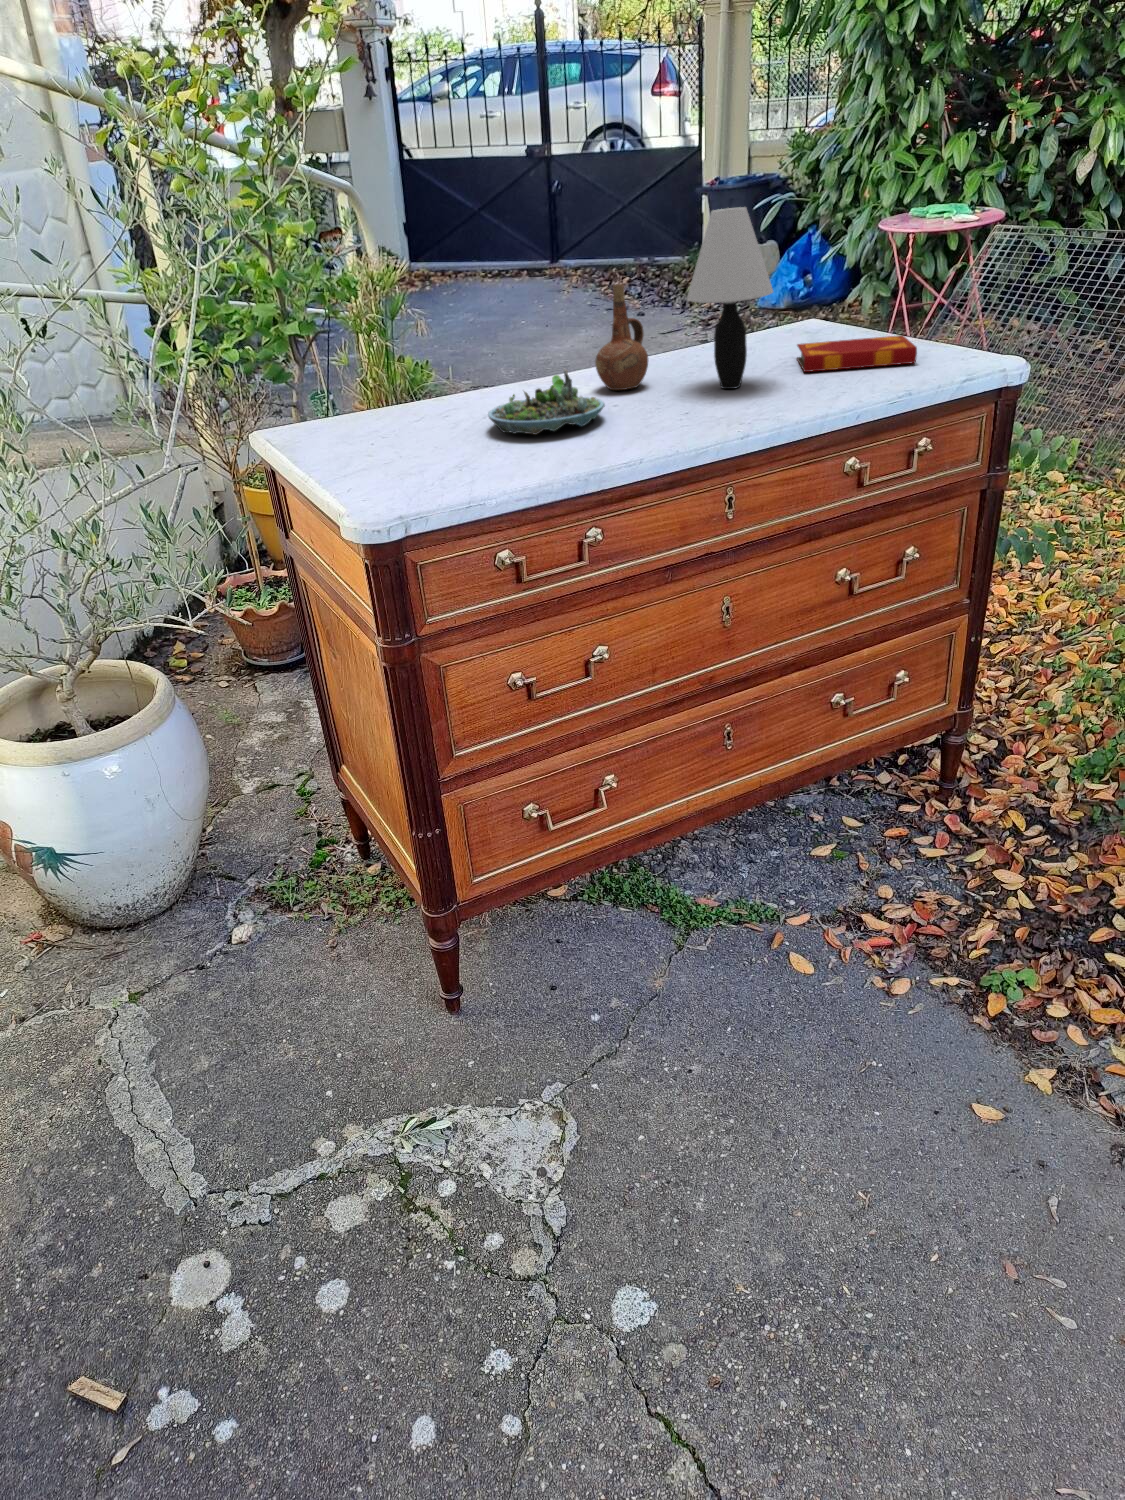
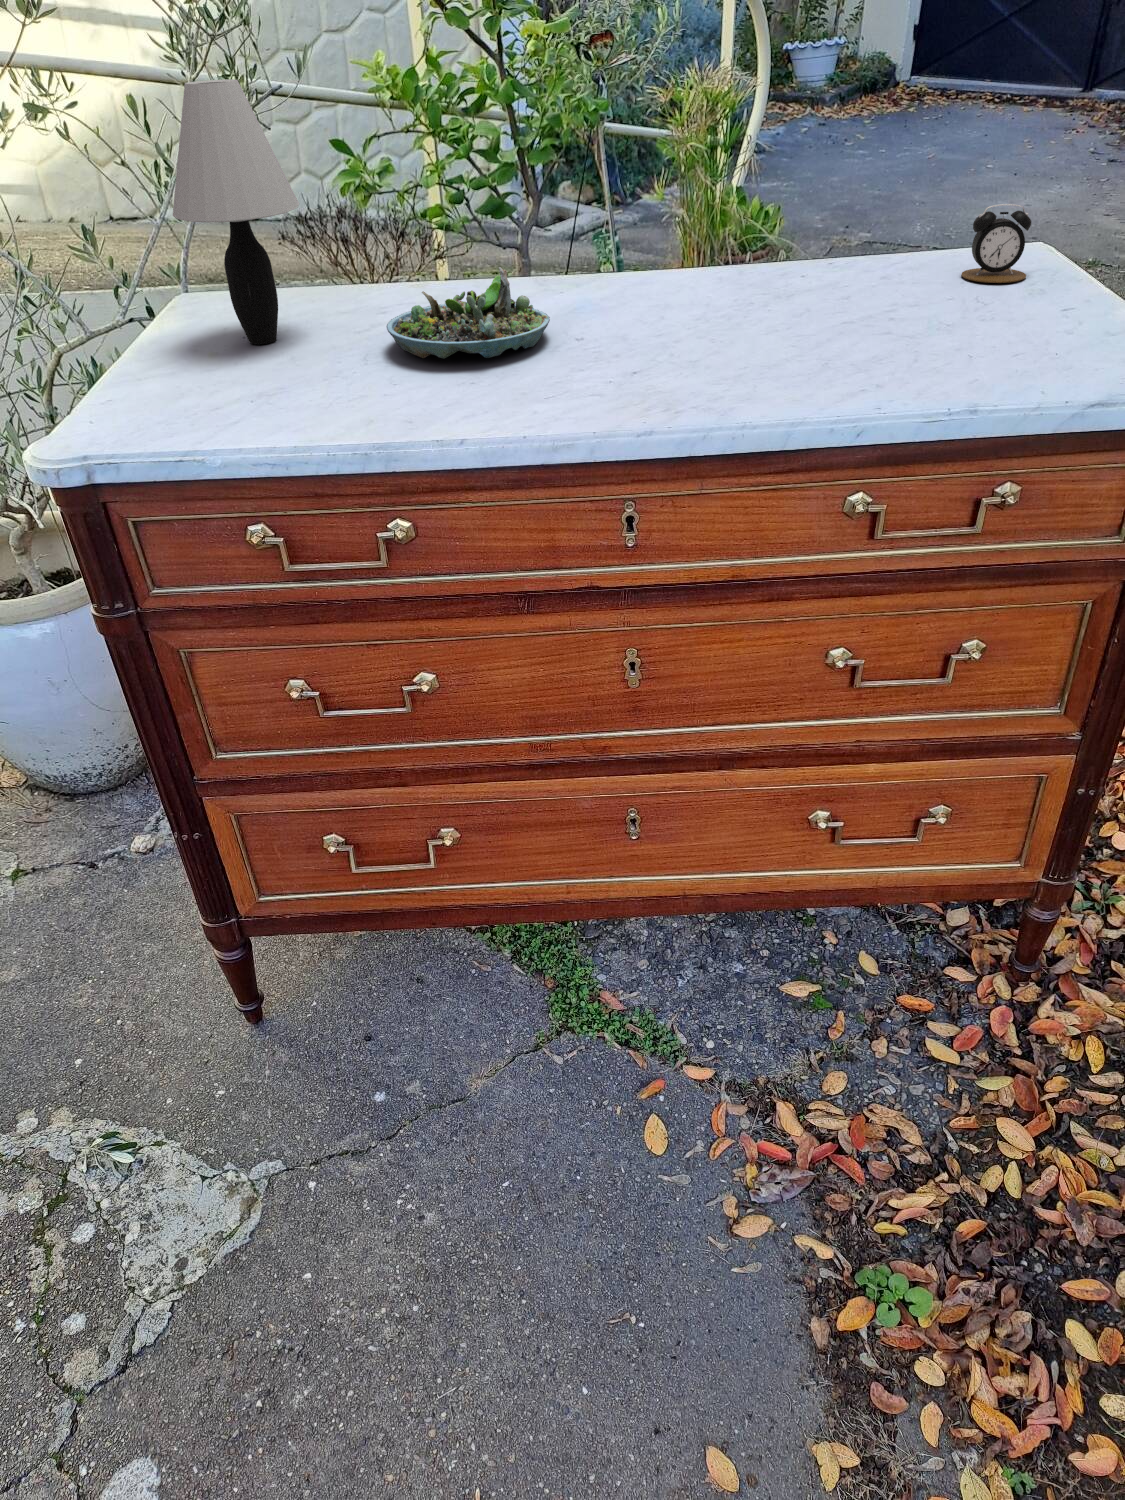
table lamp: present [687,207,773,389] -> present [173,79,299,344]
ceramic pitcher: present [595,284,648,390] -> none [601,151,681,309]
alarm clock: none [797,295,838,344] -> present [961,204,1031,283]
hardback book: present [797,335,917,372] -> none [891,279,1094,345]

